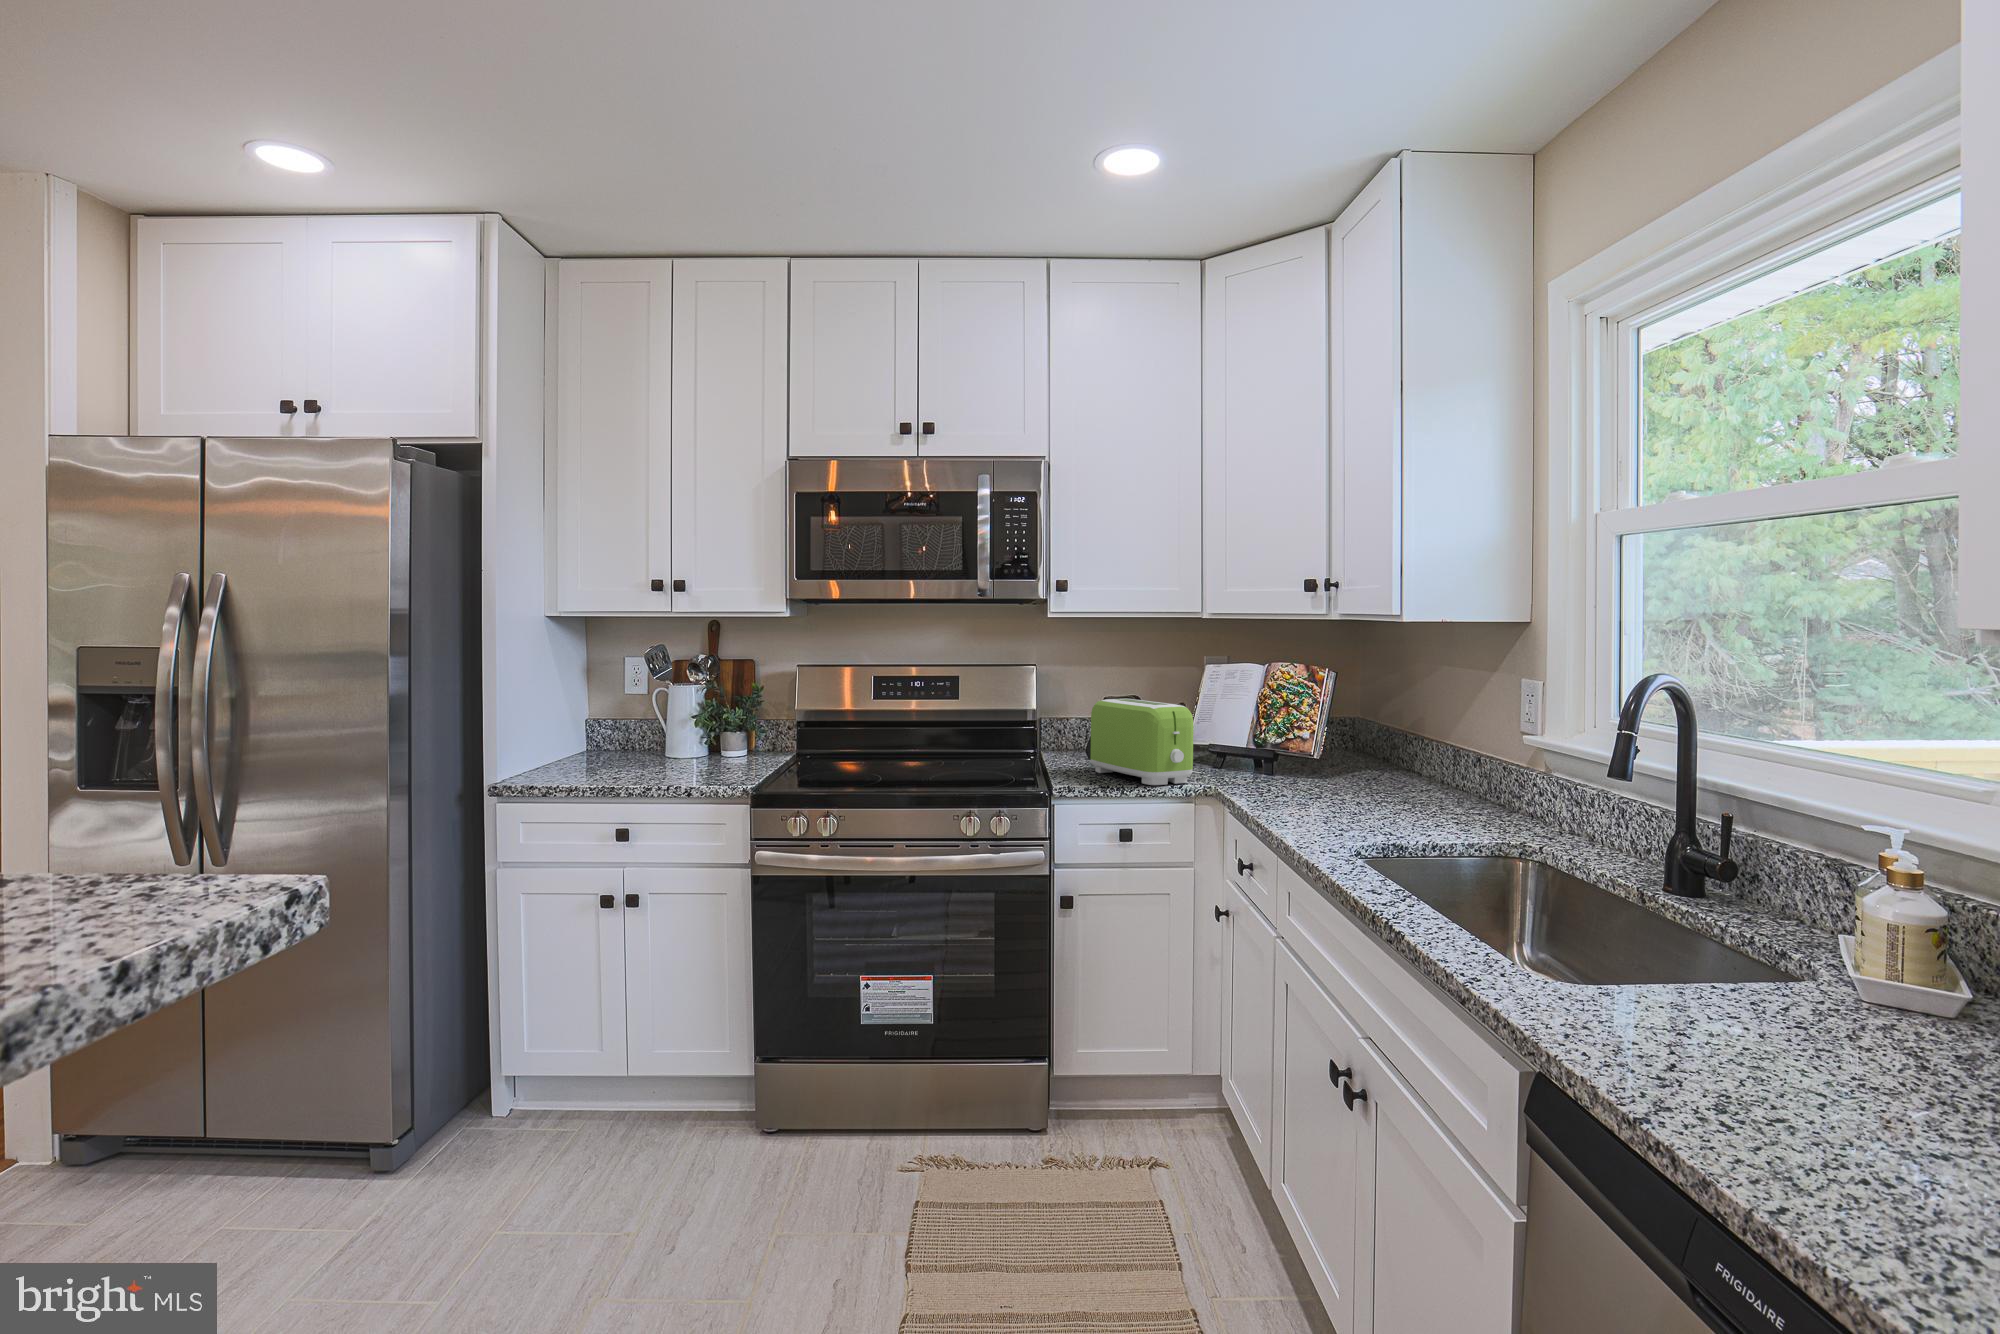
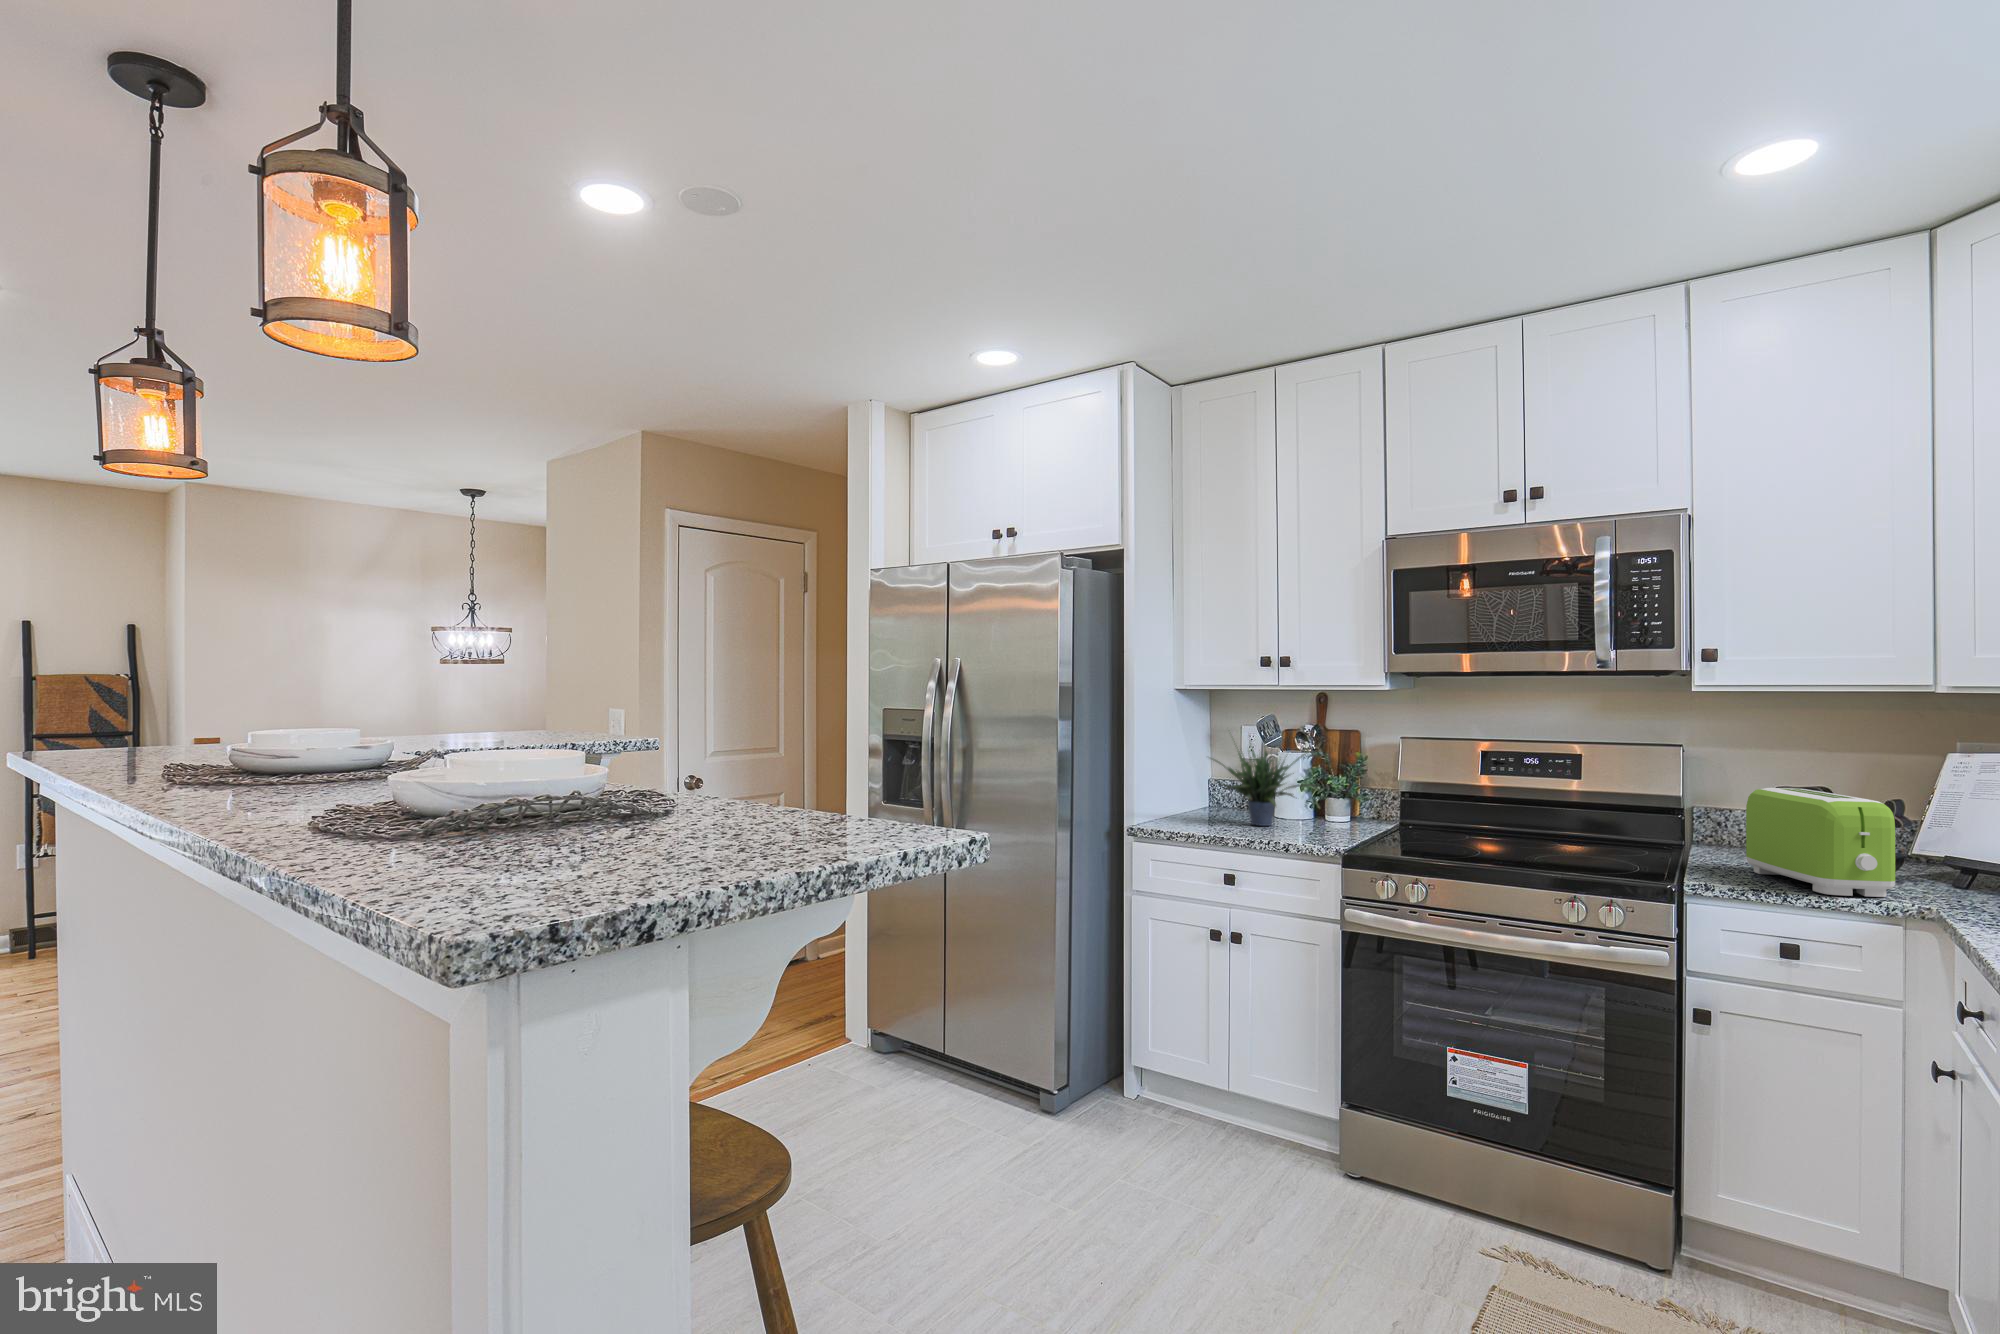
potted plant: none [587,659,719,770] -> present [1211,742,1314,826]

